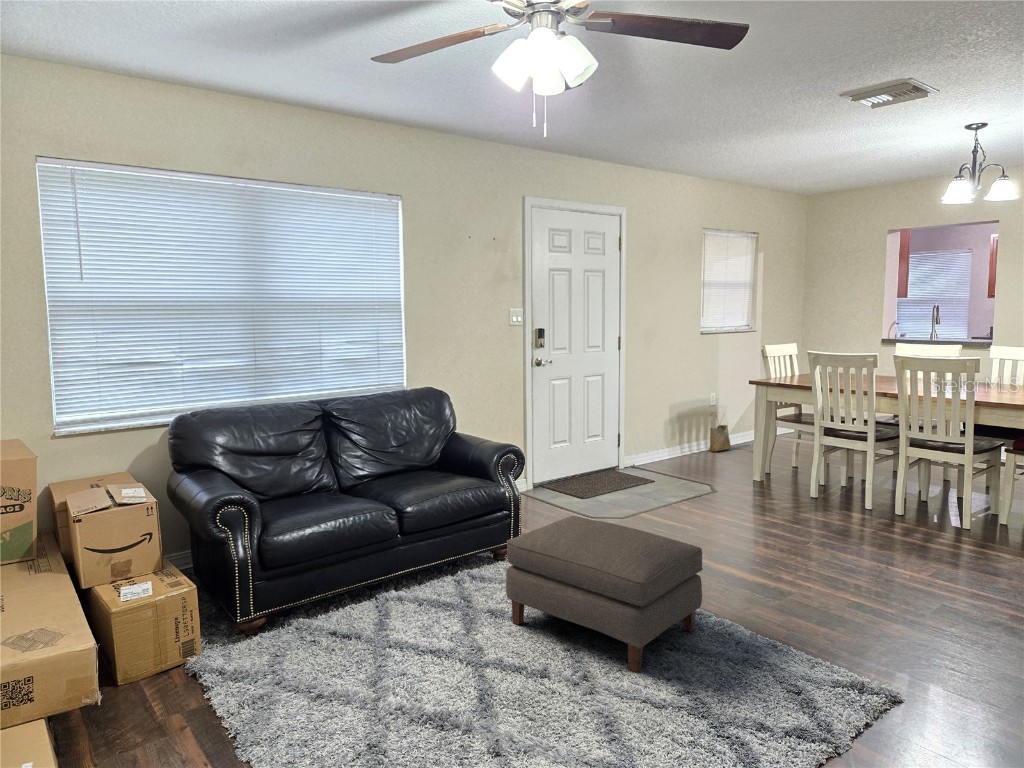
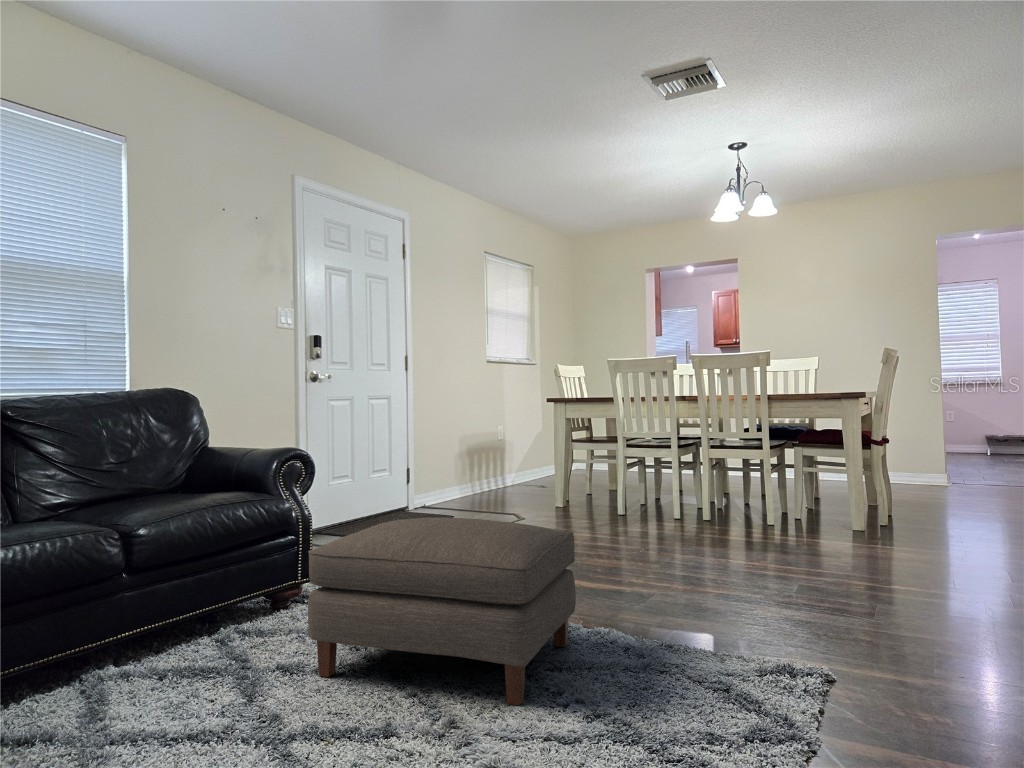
woven basket: present [709,425,731,451] -> none [498,447,519,489]

